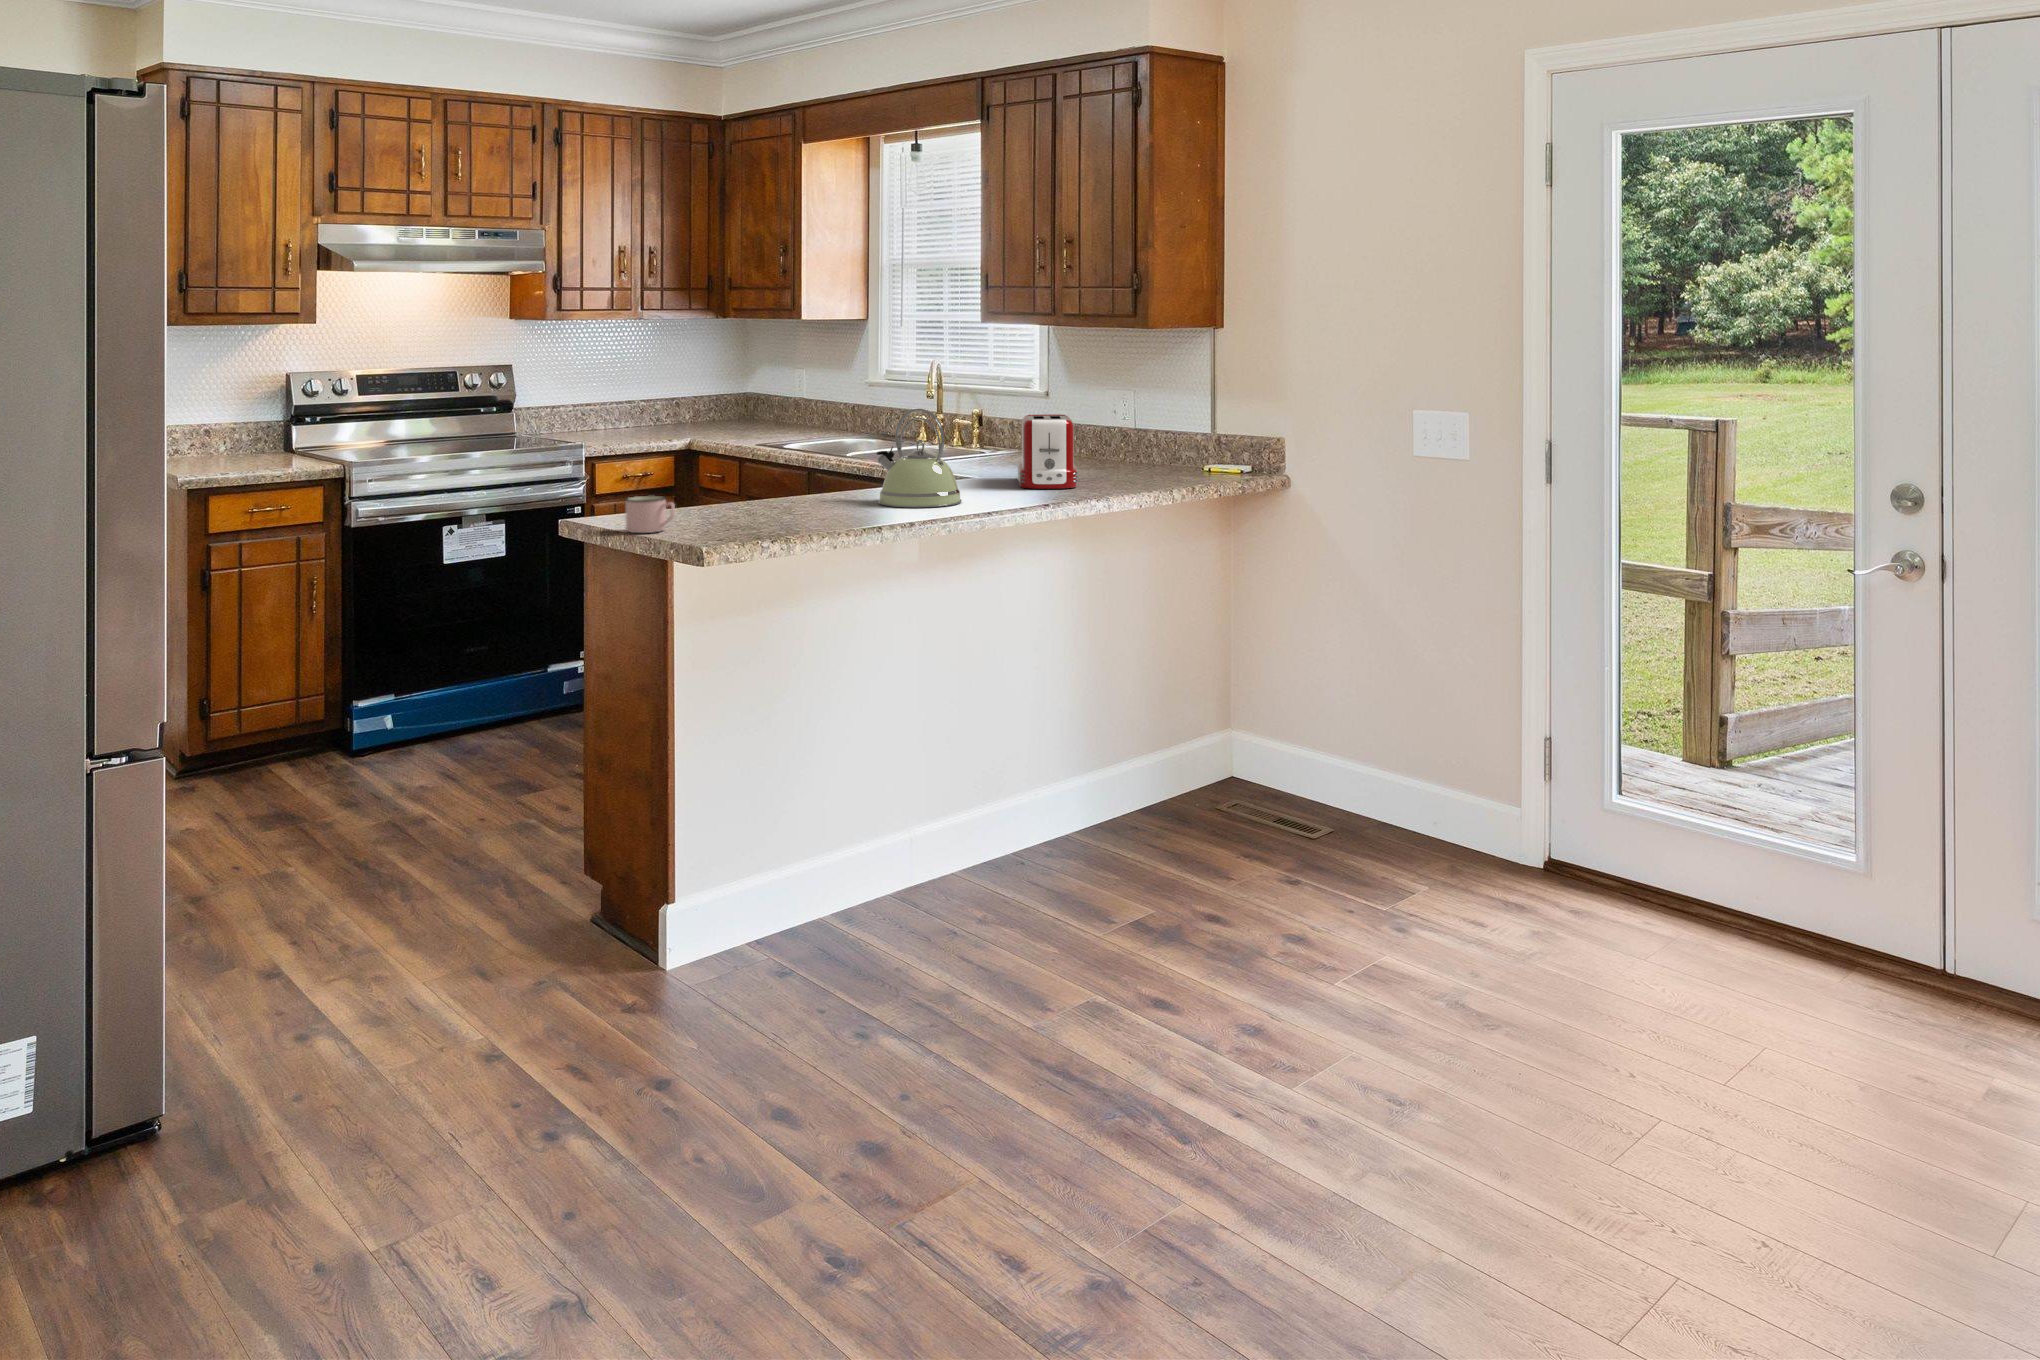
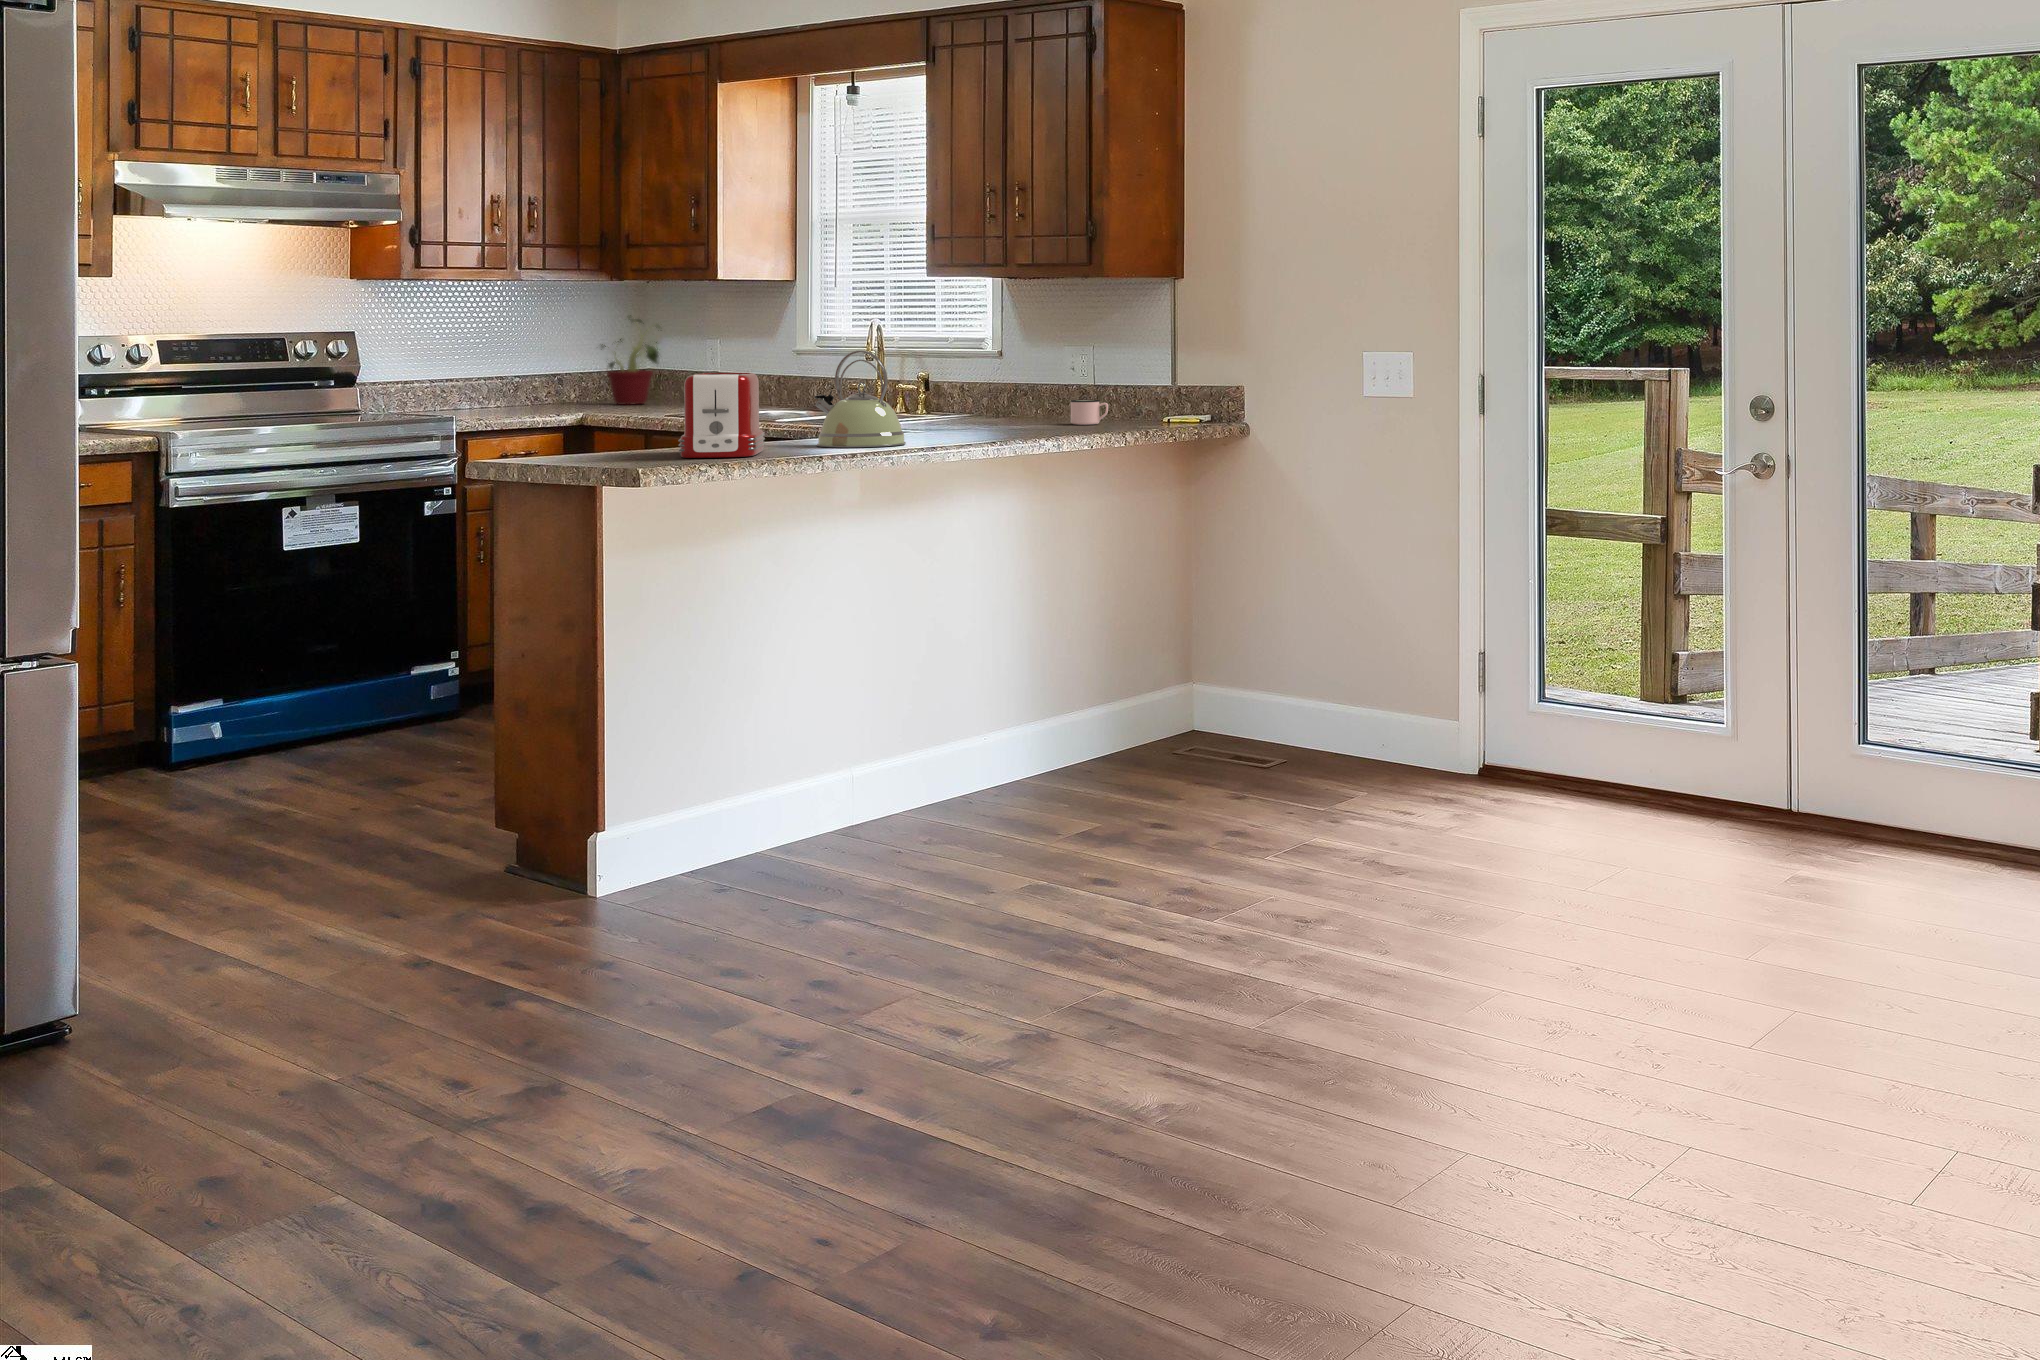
potted plant: none [705,346,764,425] -> present [601,315,659,405]
toaster: present [1018,415,1078,489] -> present [679,373,765,458]
mug: present [626,495,675,533] -> present [1070,400,1108,425]

